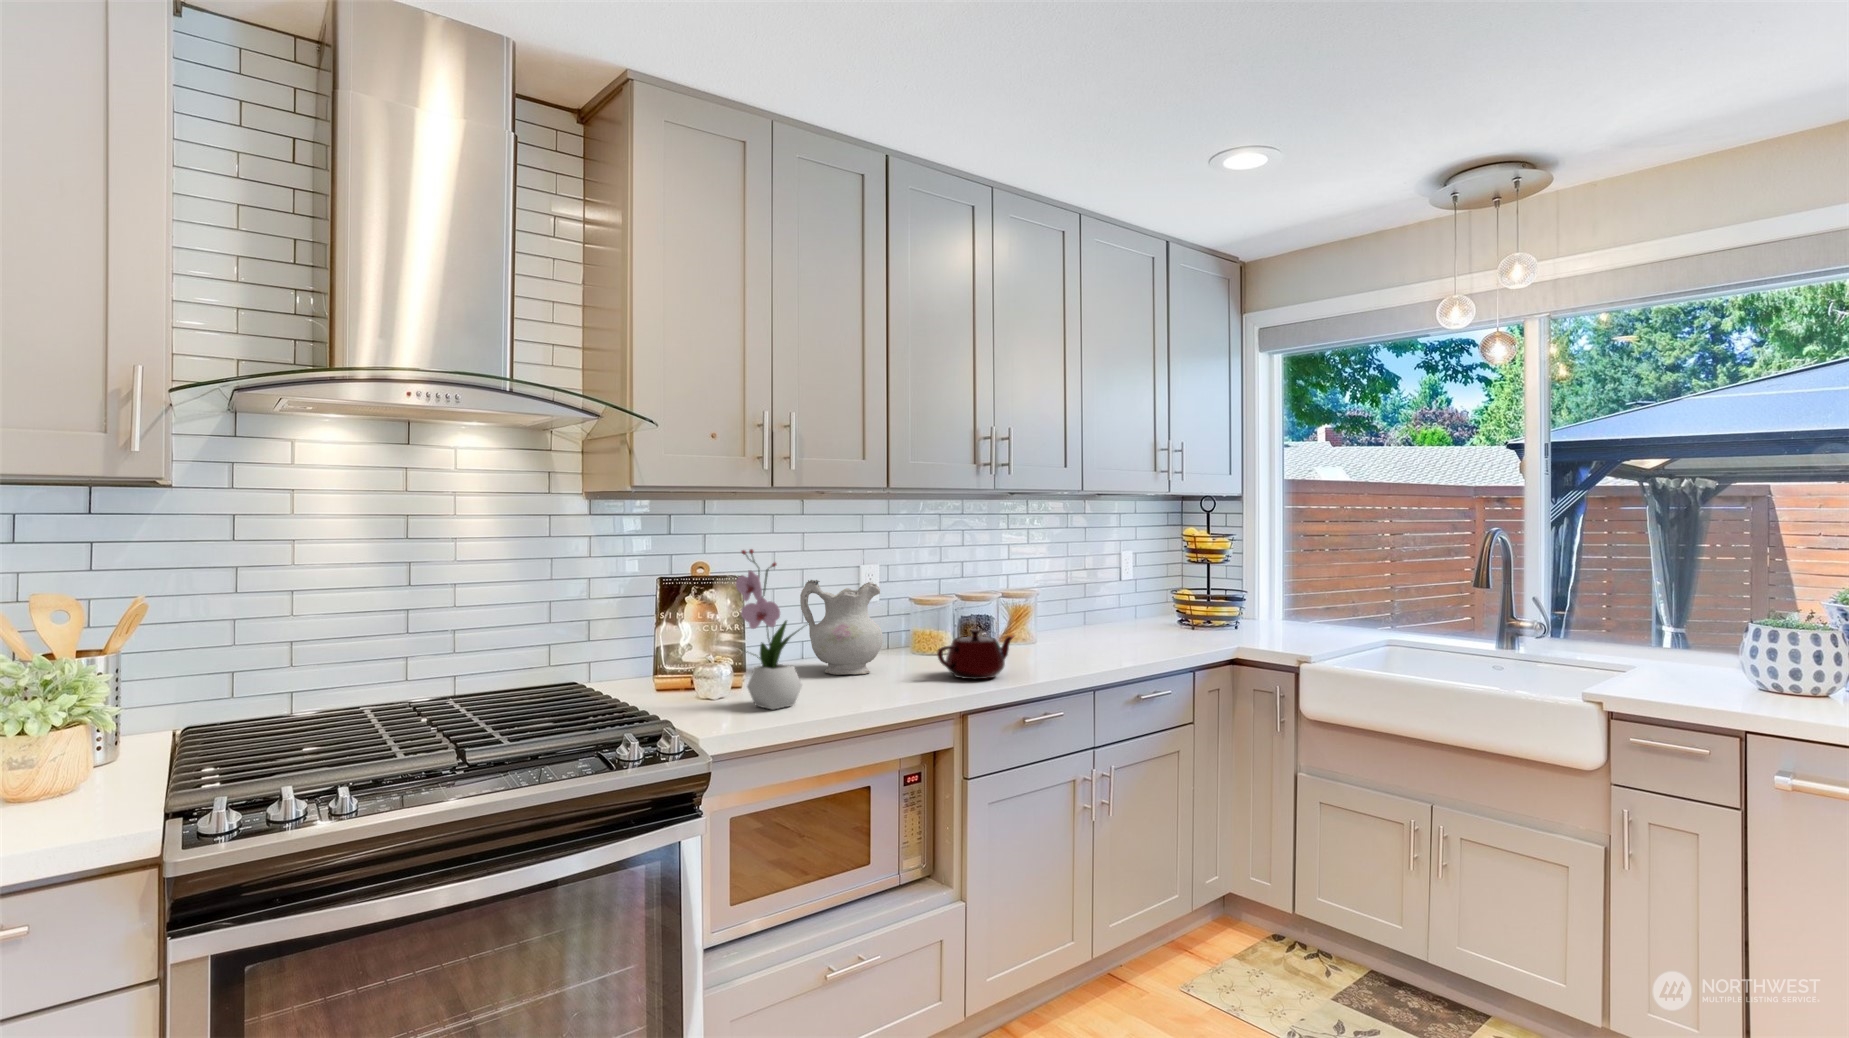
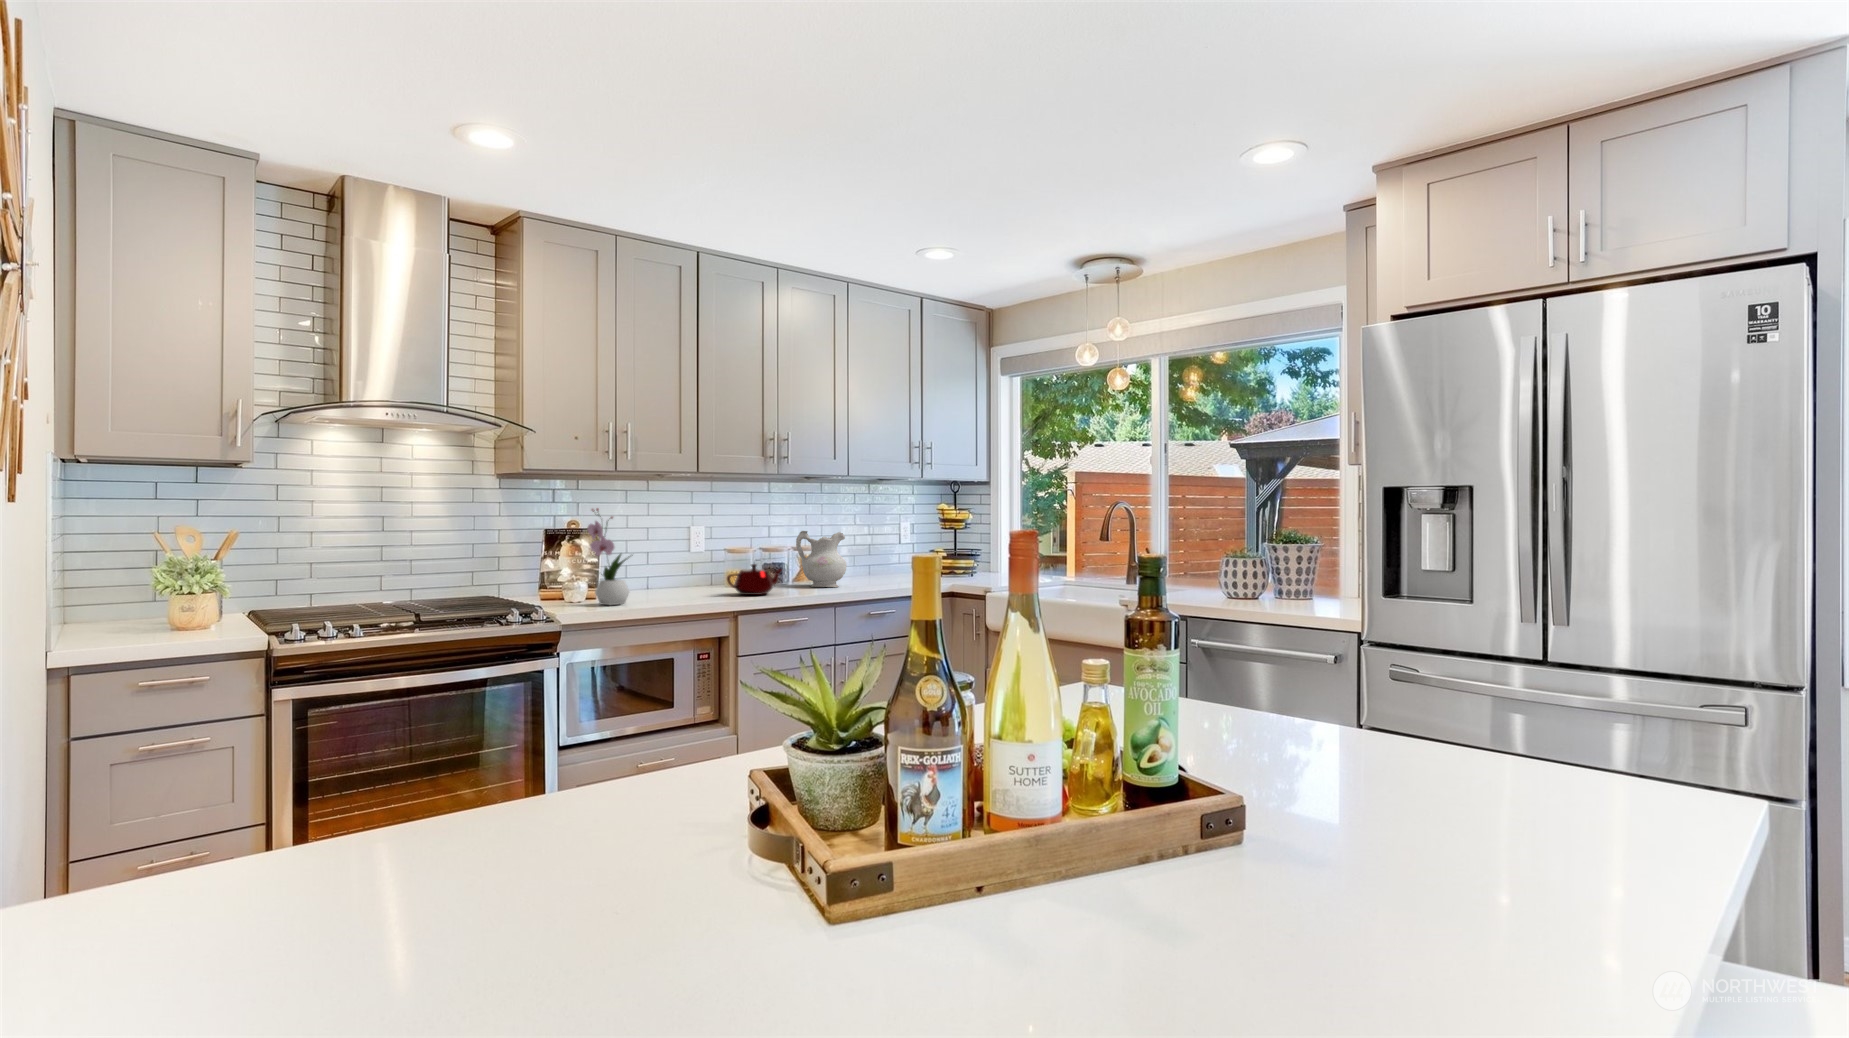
ceramic pitcher: present [800,580,883,675] -> present [796,531,846,587]

